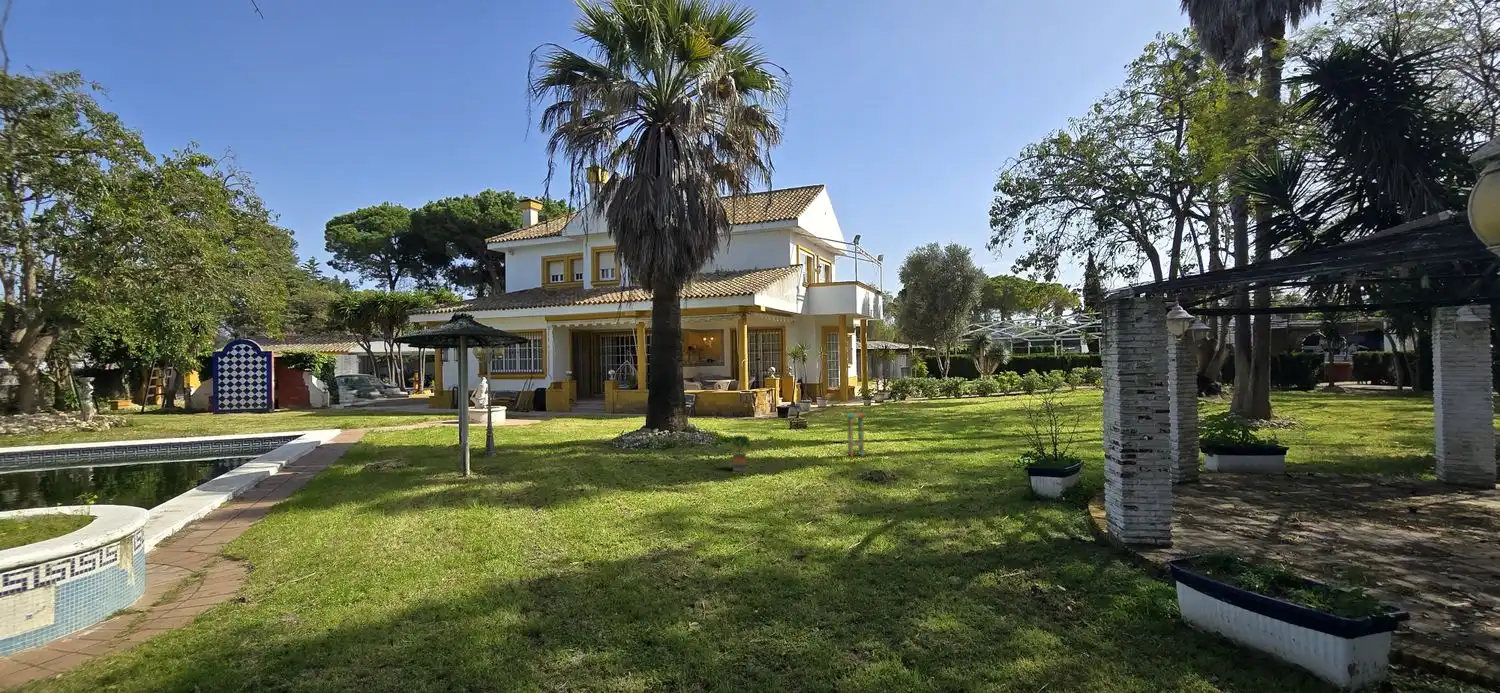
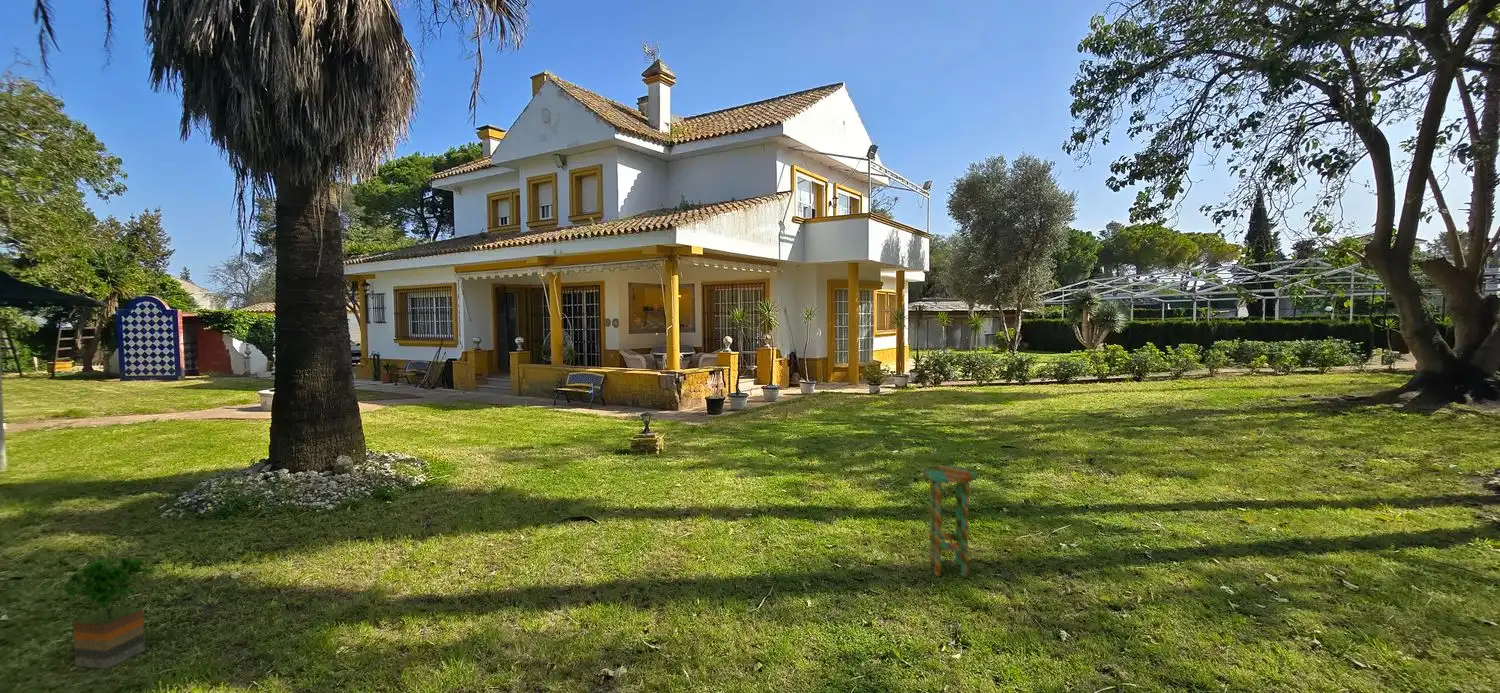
side table: present [845,413,866,456] -> present [923,466,977,577]

